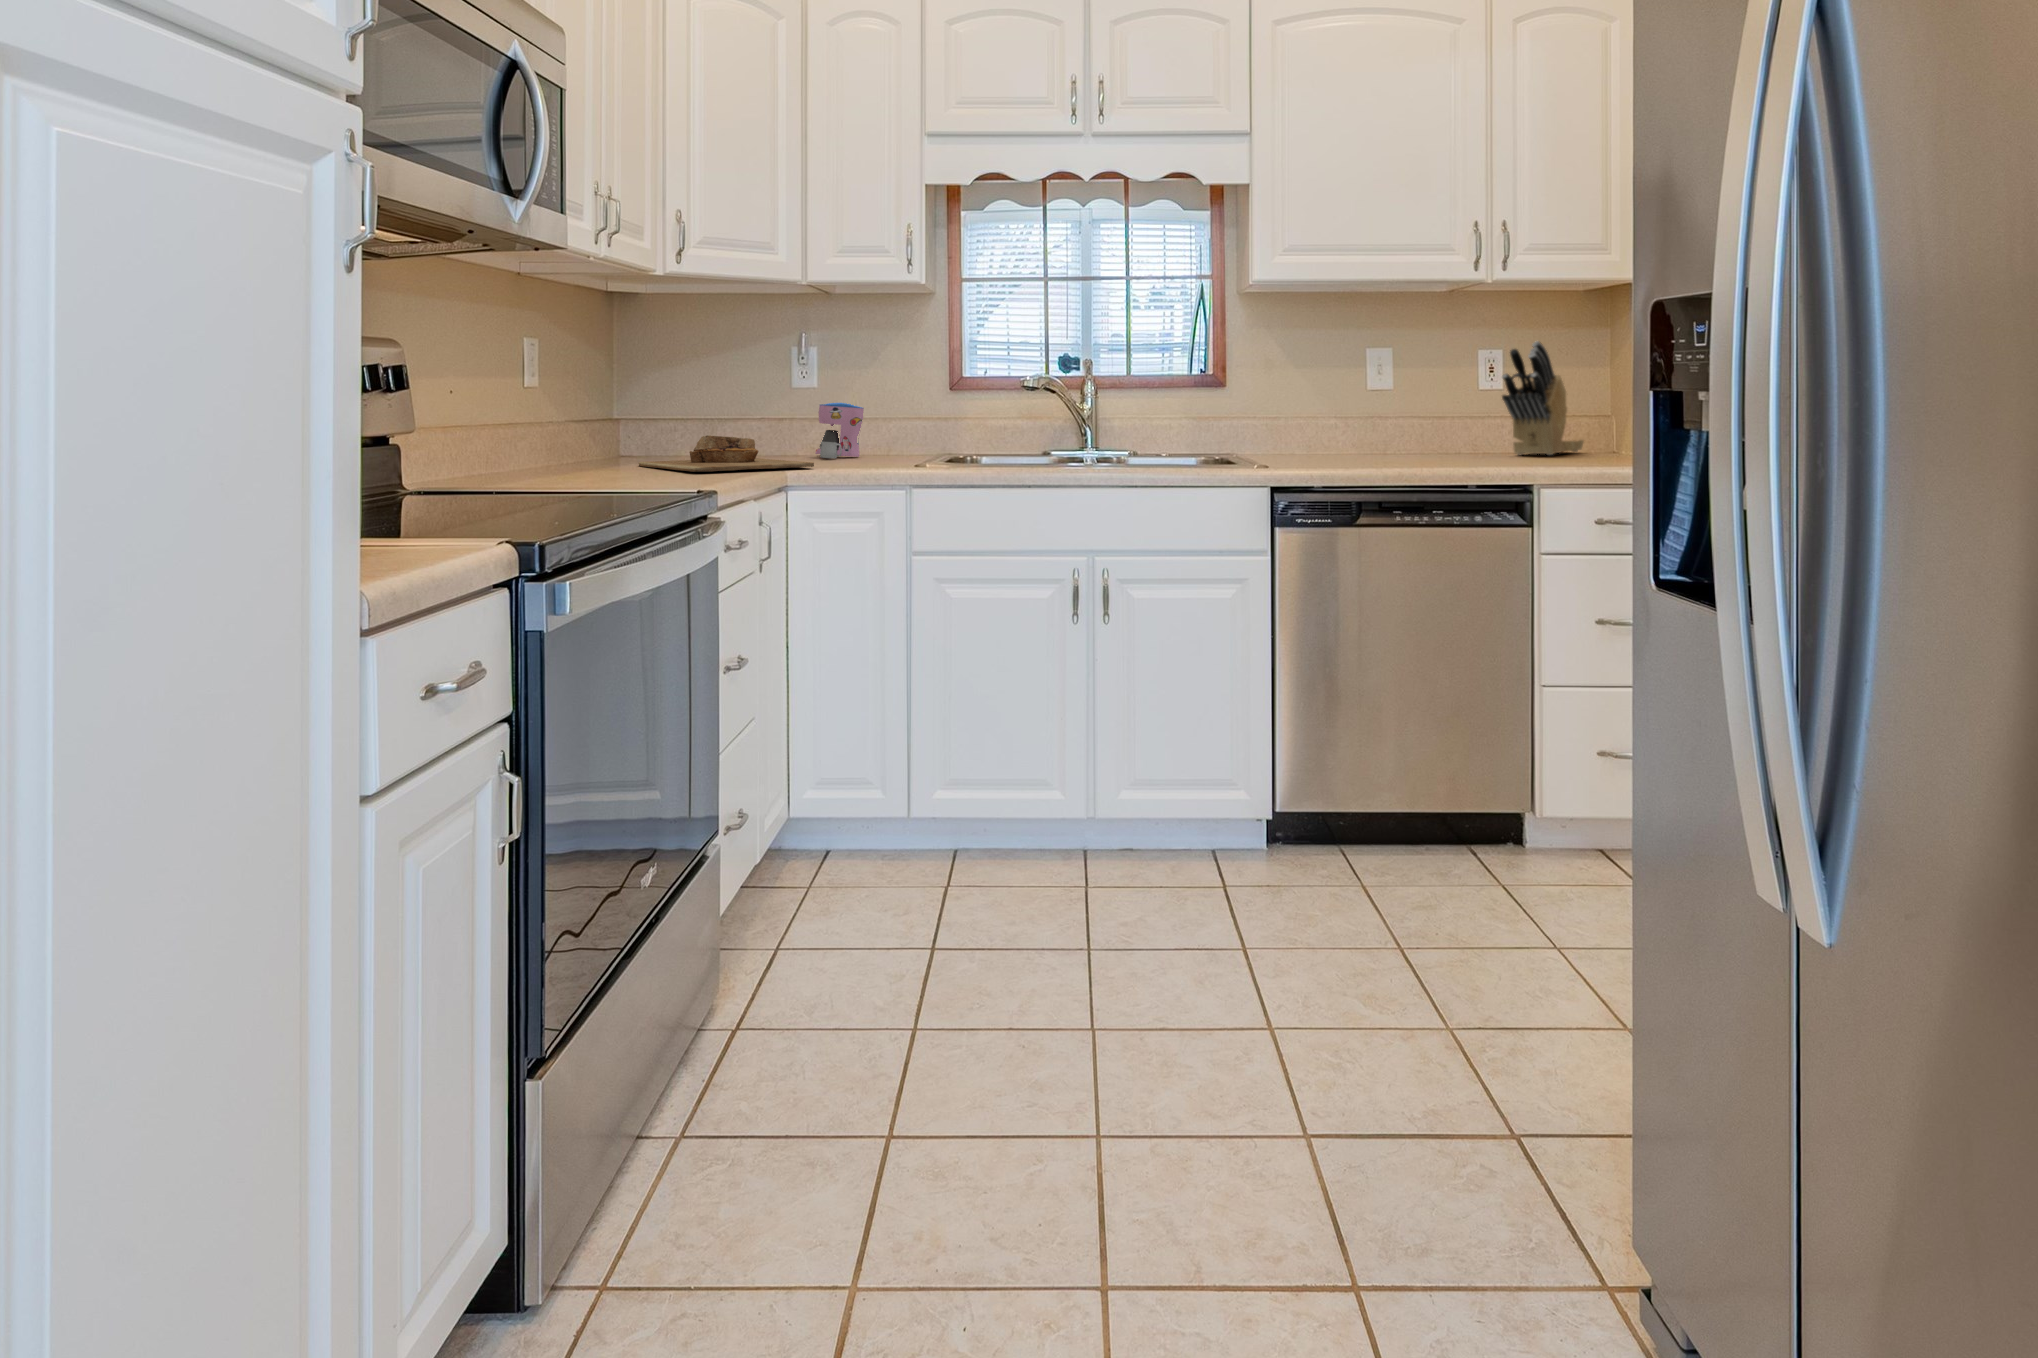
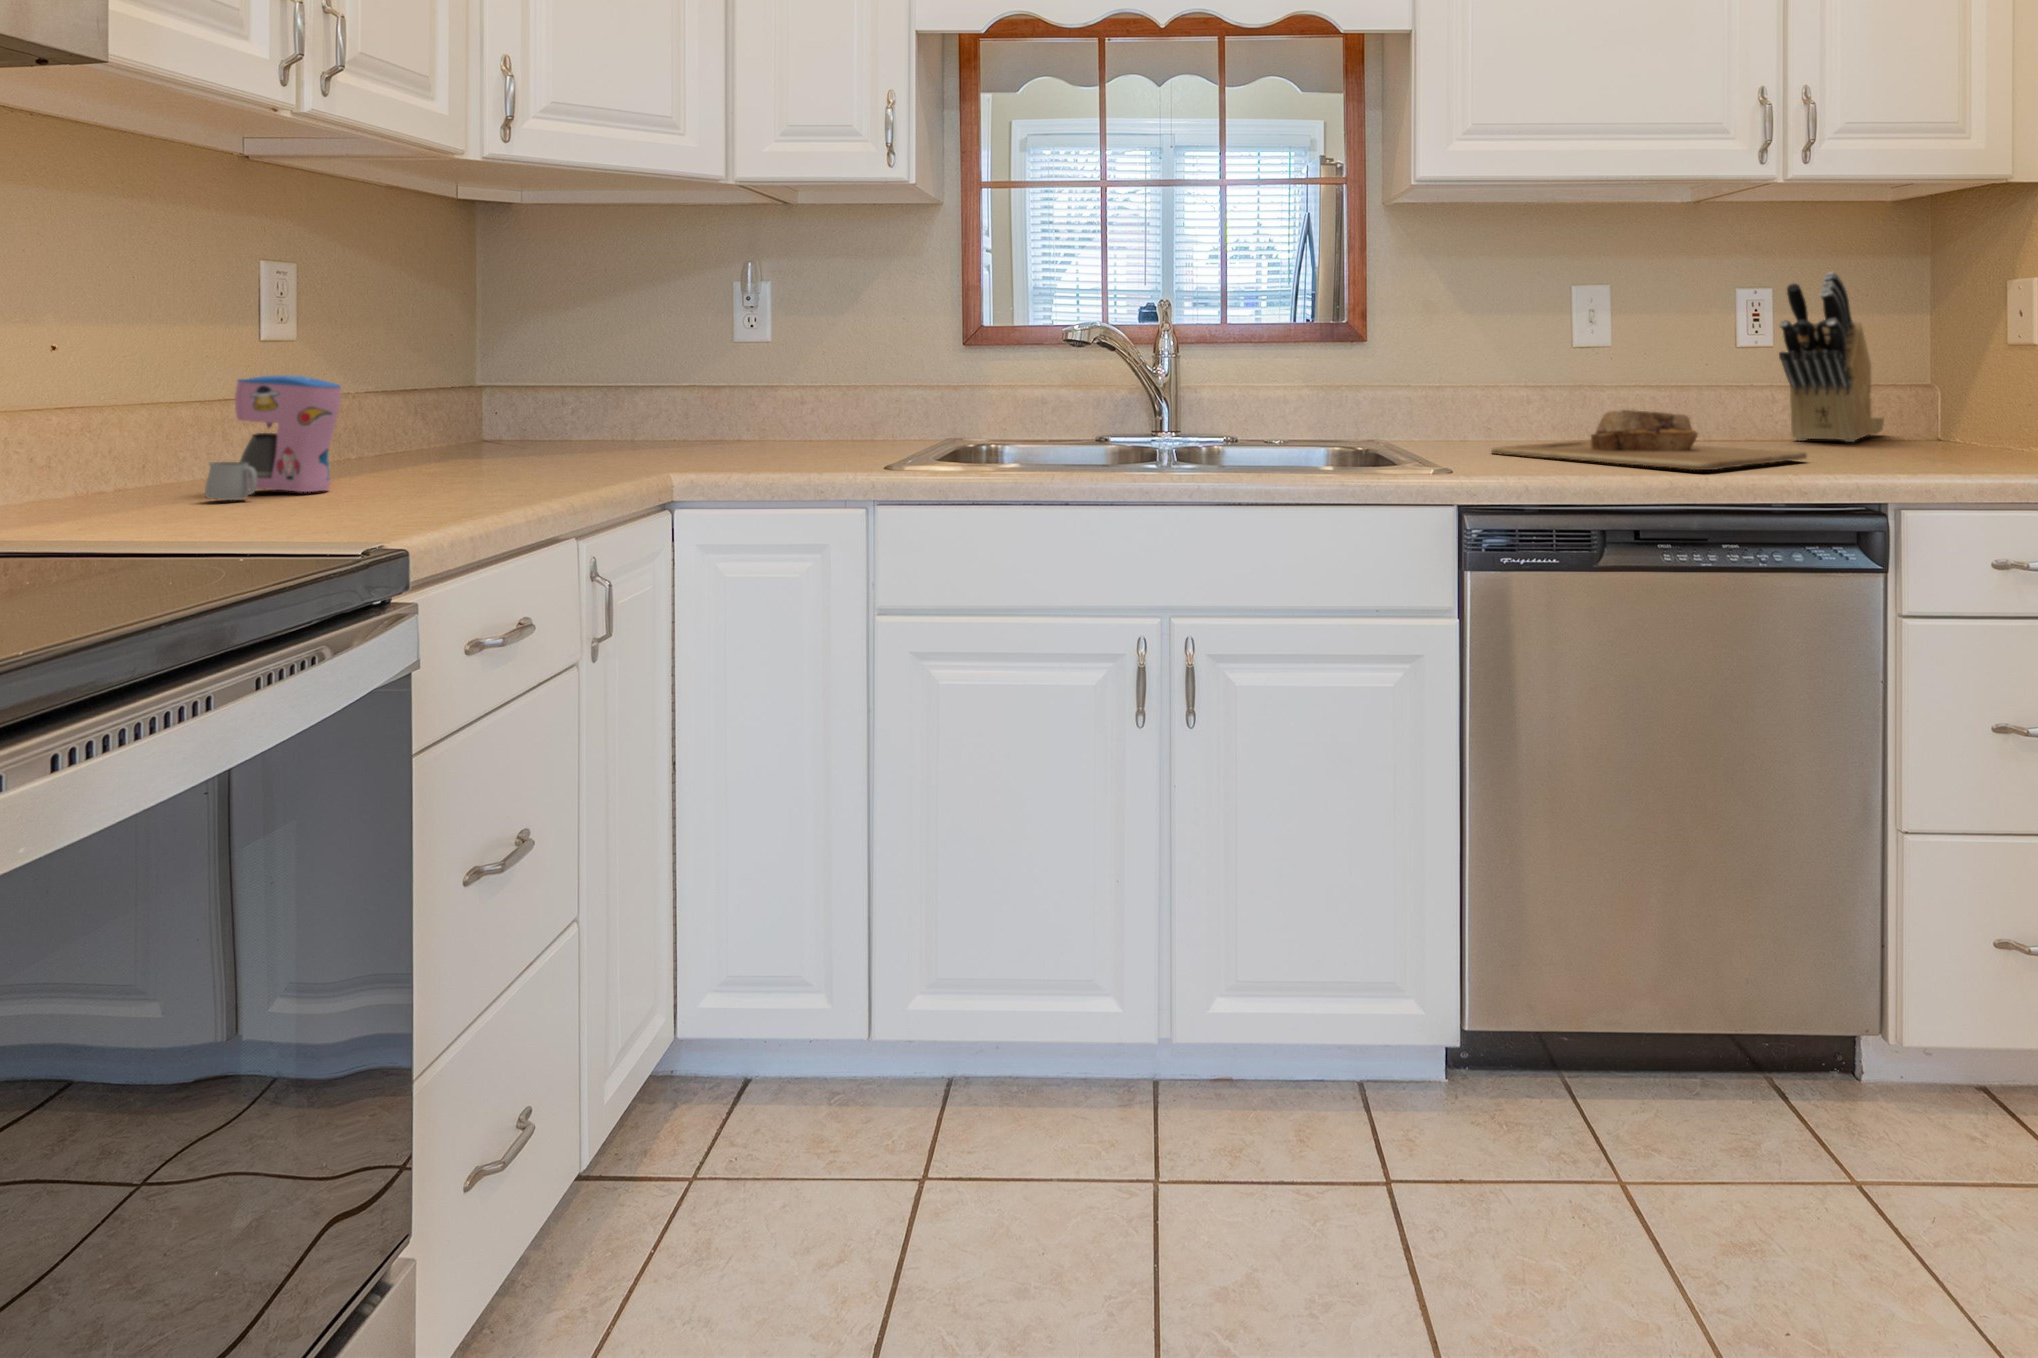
coffee maker: present [816,403,864,458] -> present [205,375,341,500]
cutting board: present [639,435,814,472] -> present [1491,410,1807,470]

